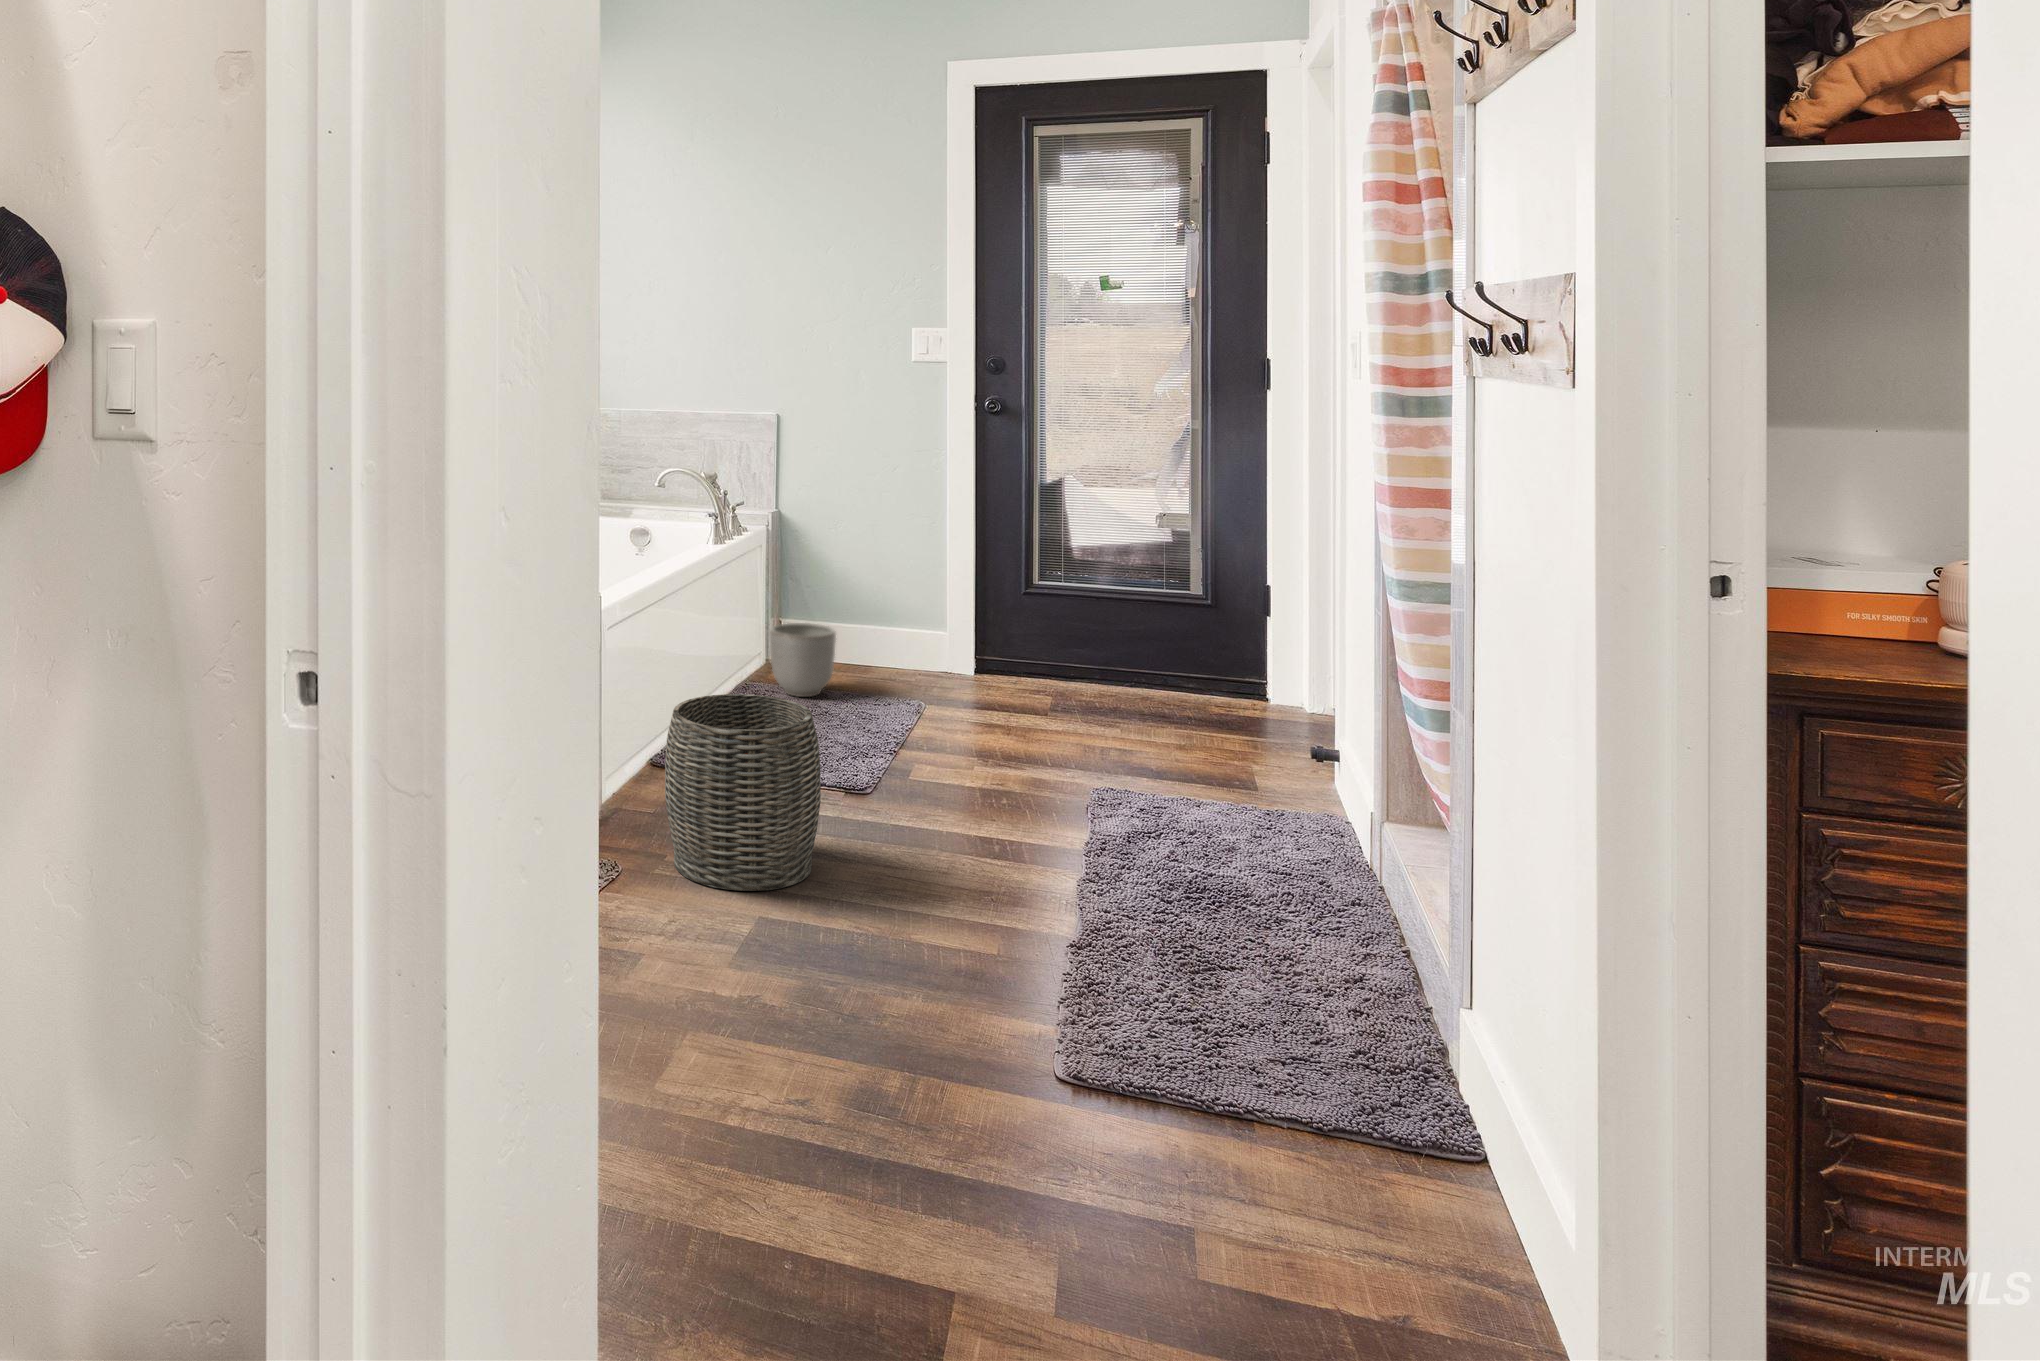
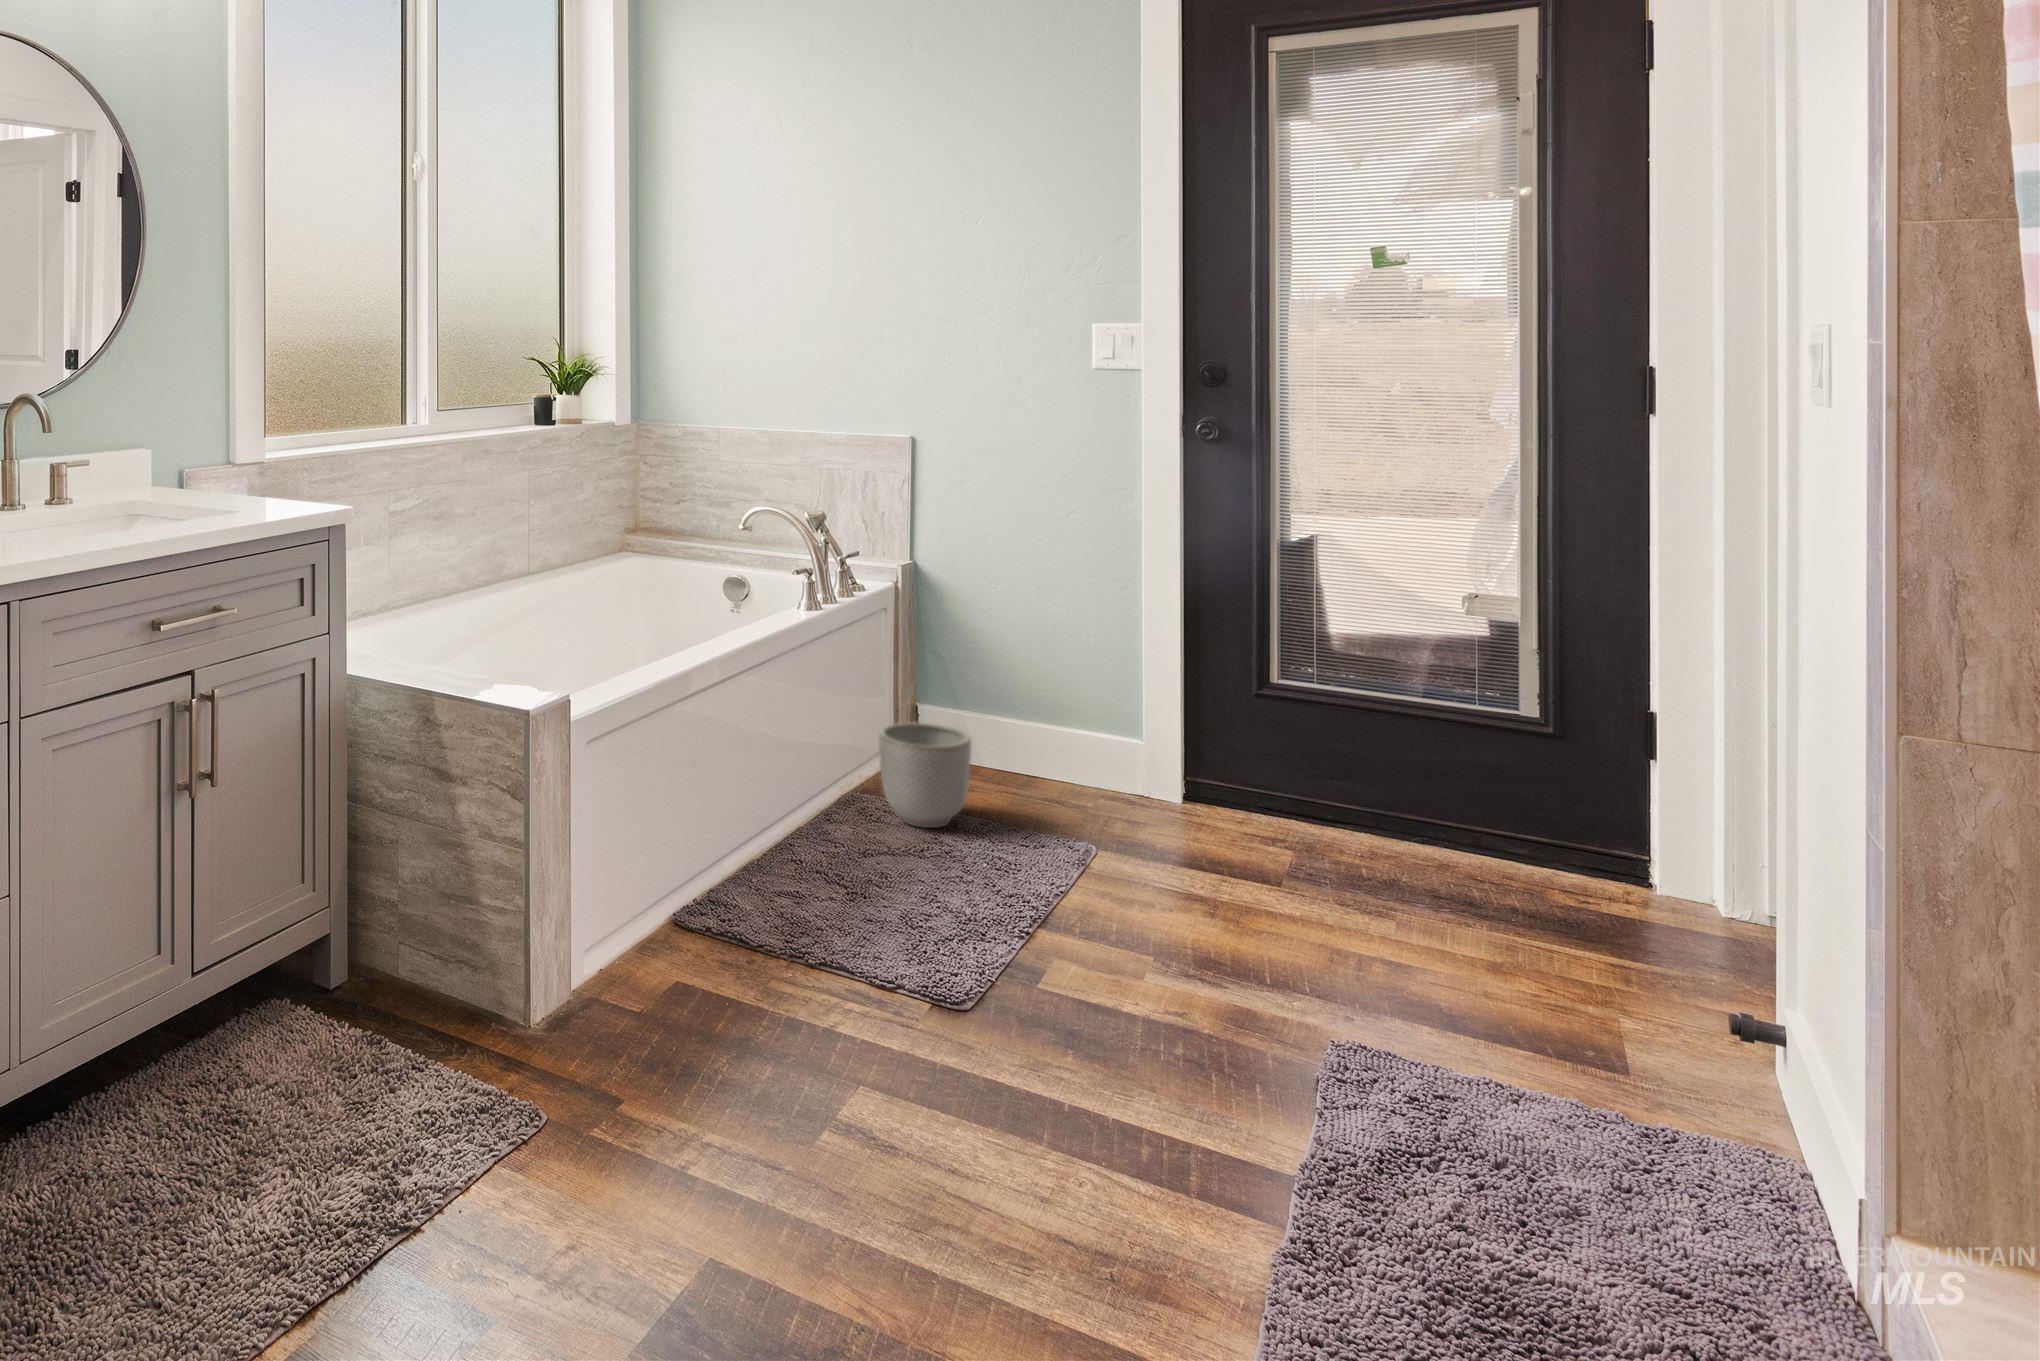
woven basket: present [665,694,821,891] -> none [608,870,845,1202]

